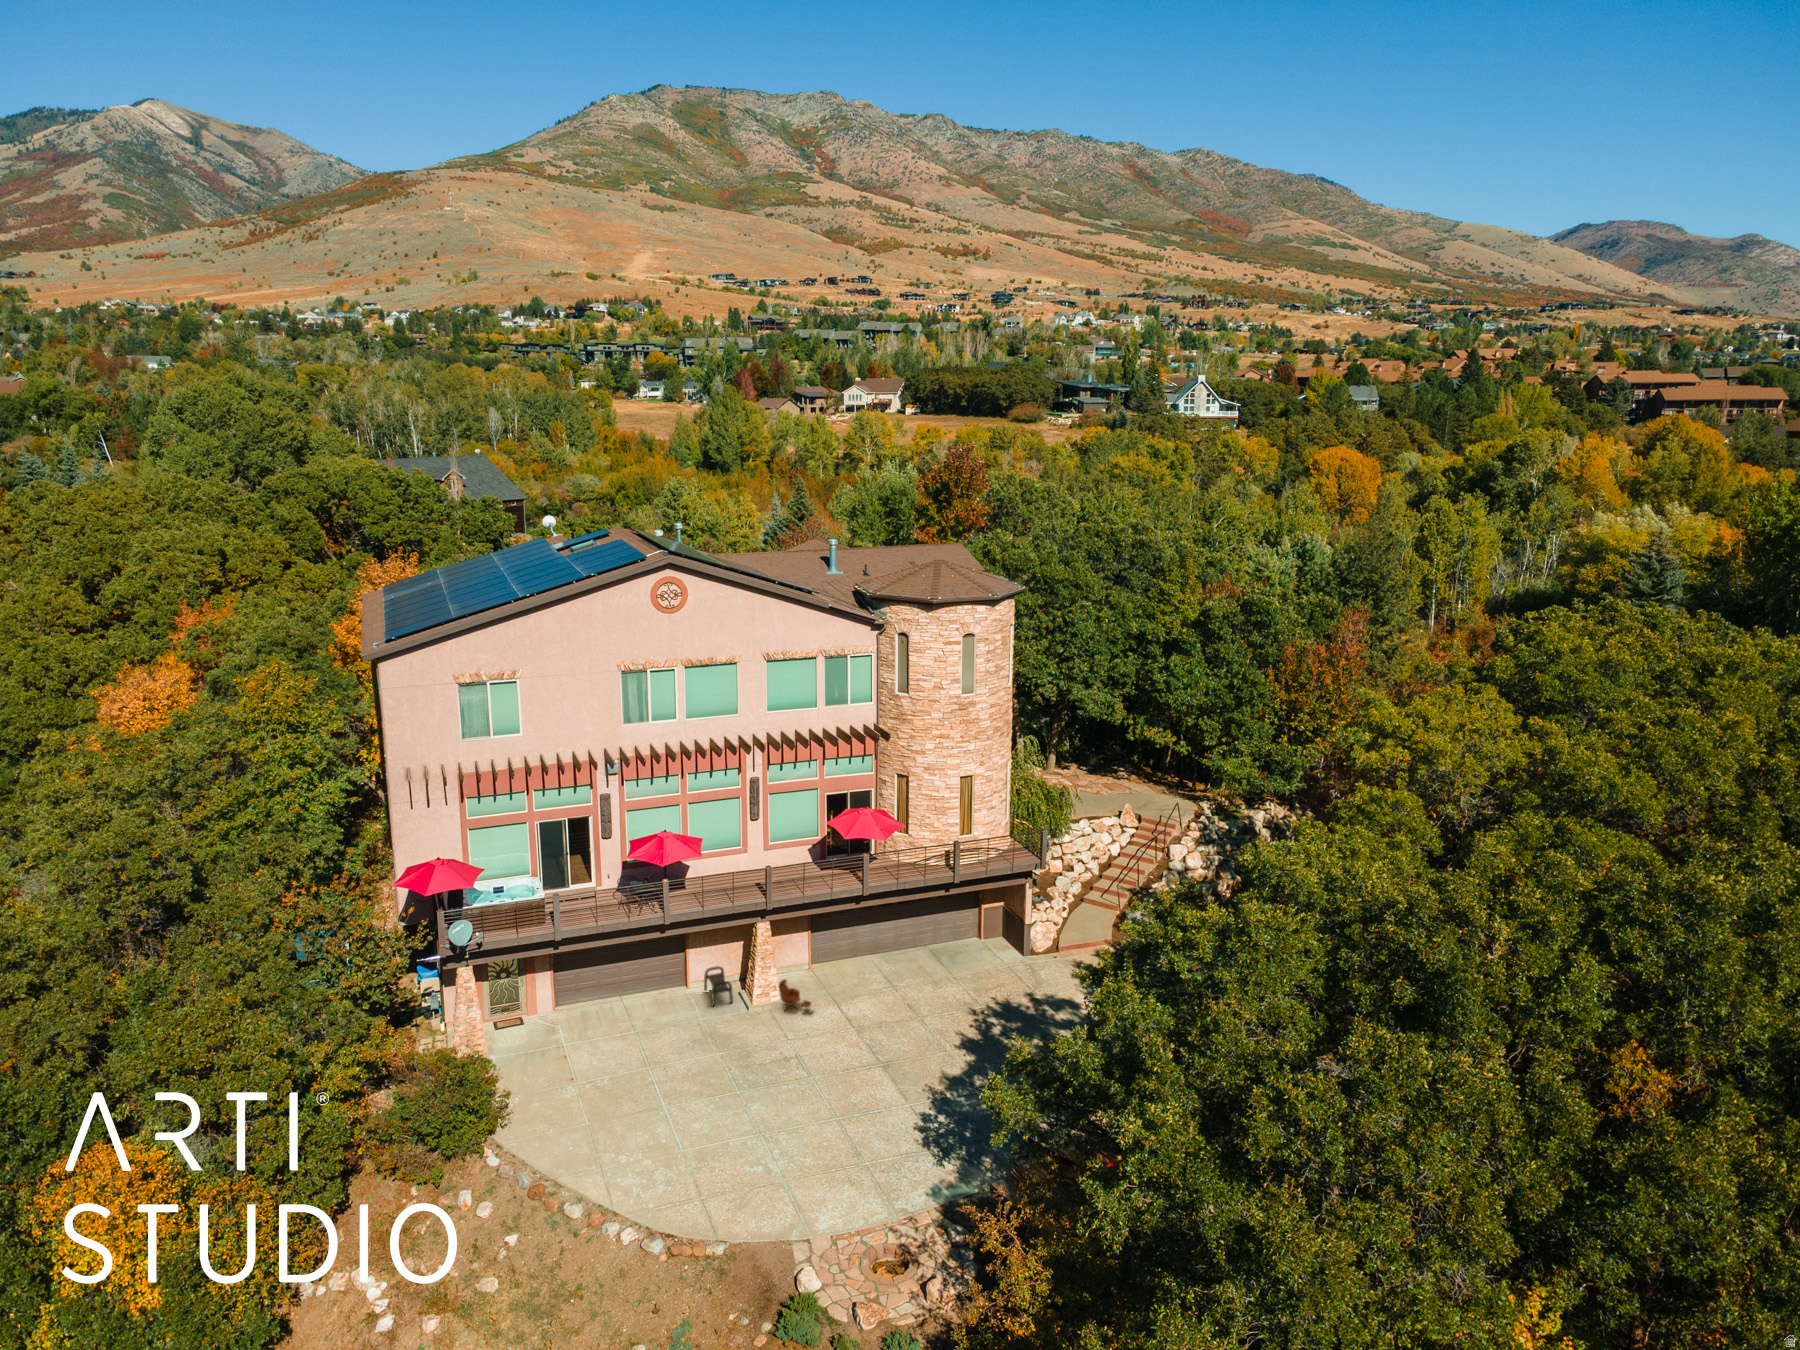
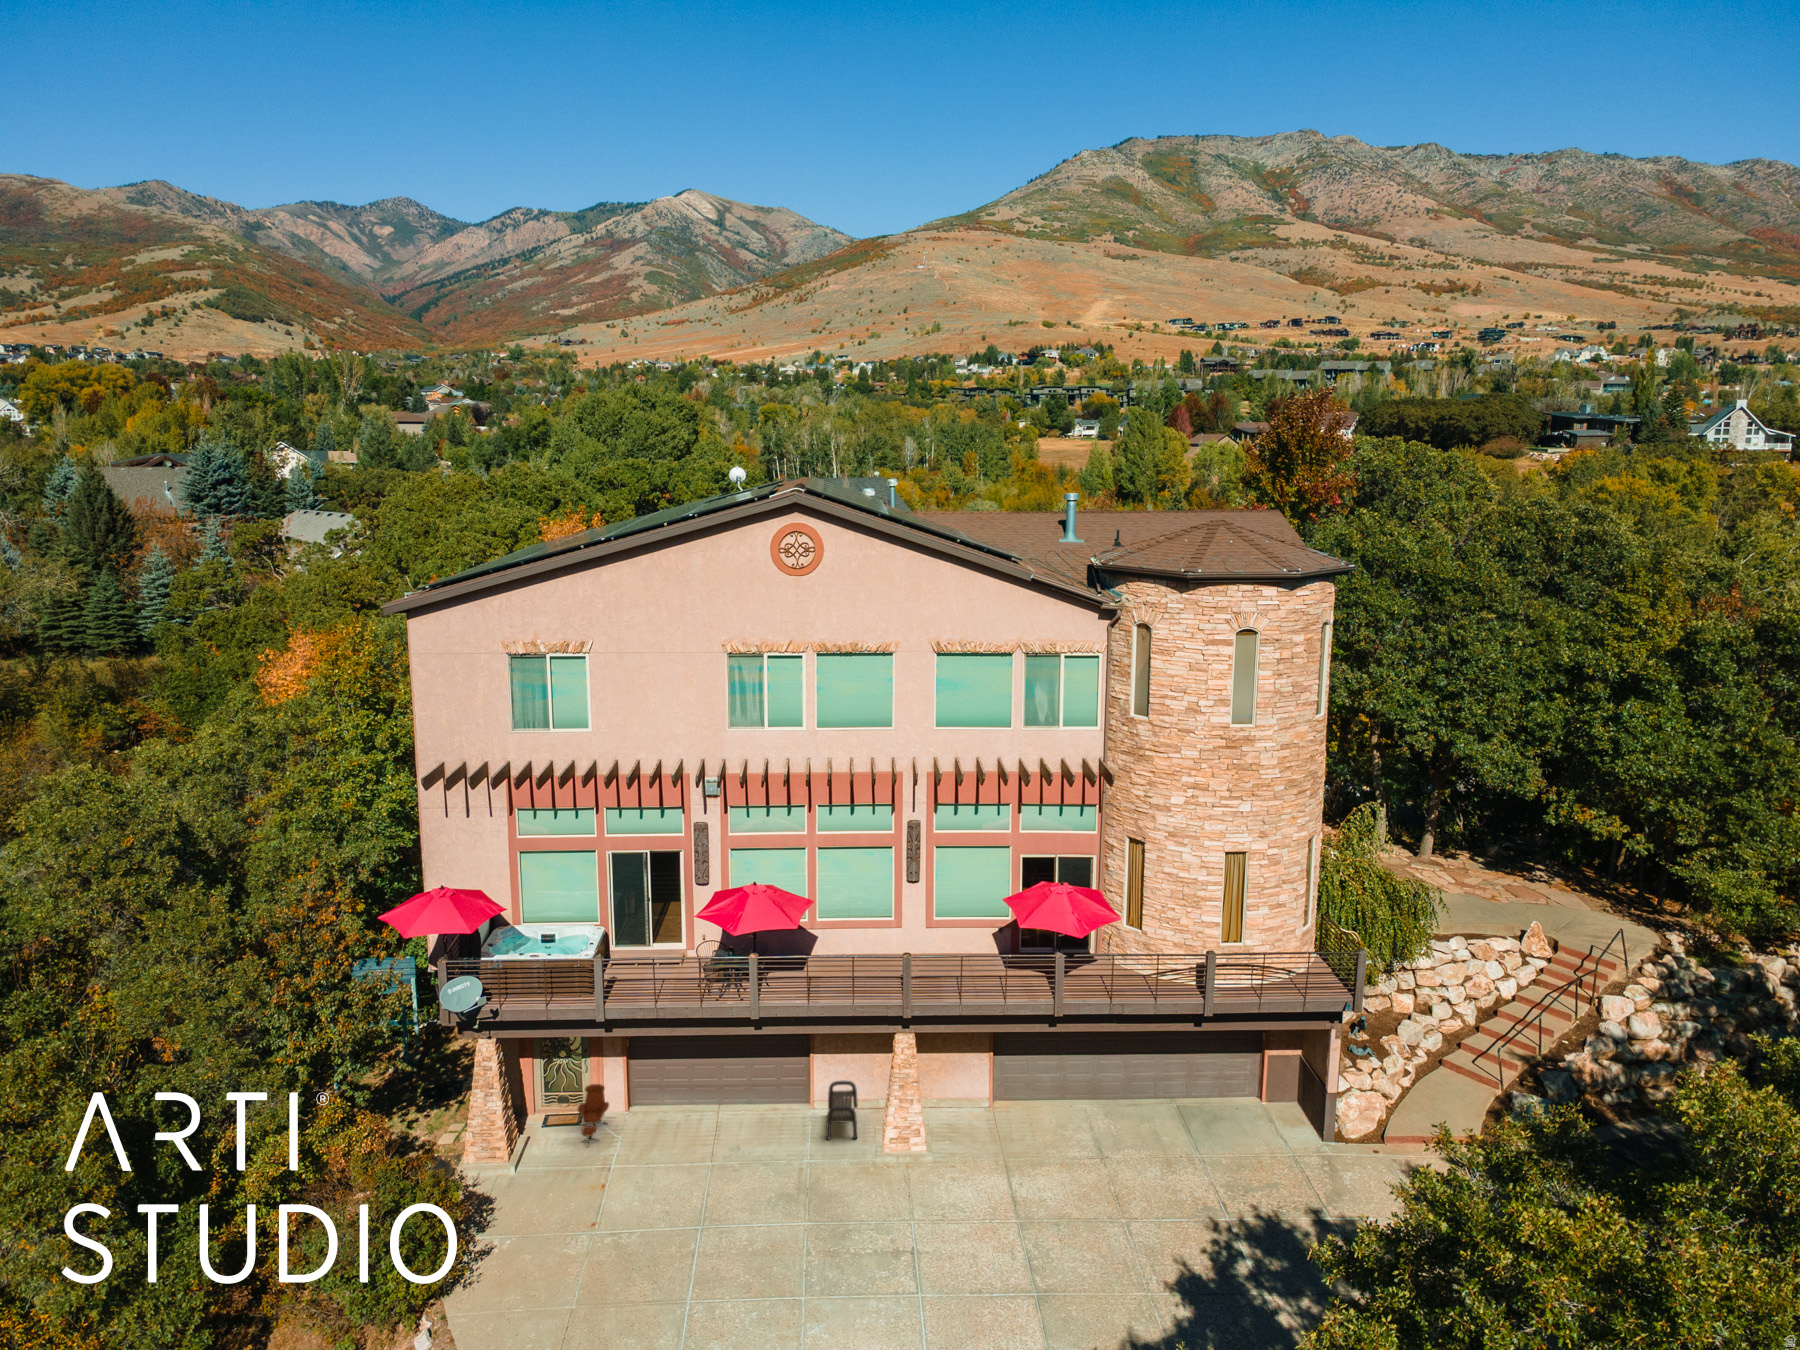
lounge chair: present [778,979,811,1011] -> present [578,1084,609,1141]

